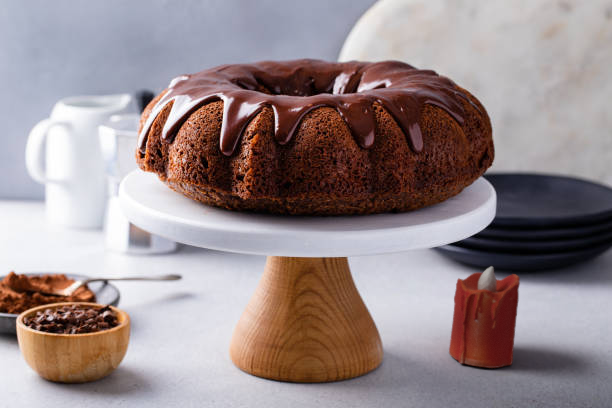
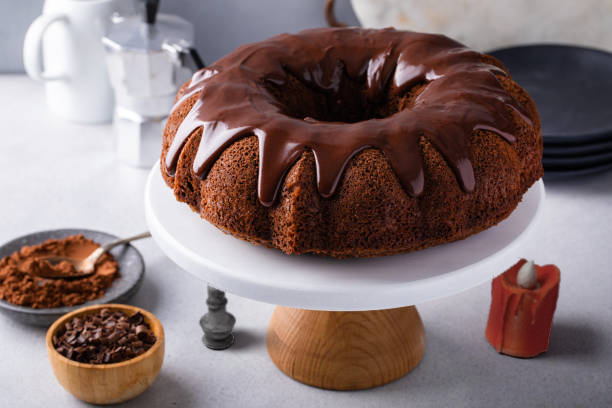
salt shaker: none [160,272,197,350] -> present [199,283,236,349]

